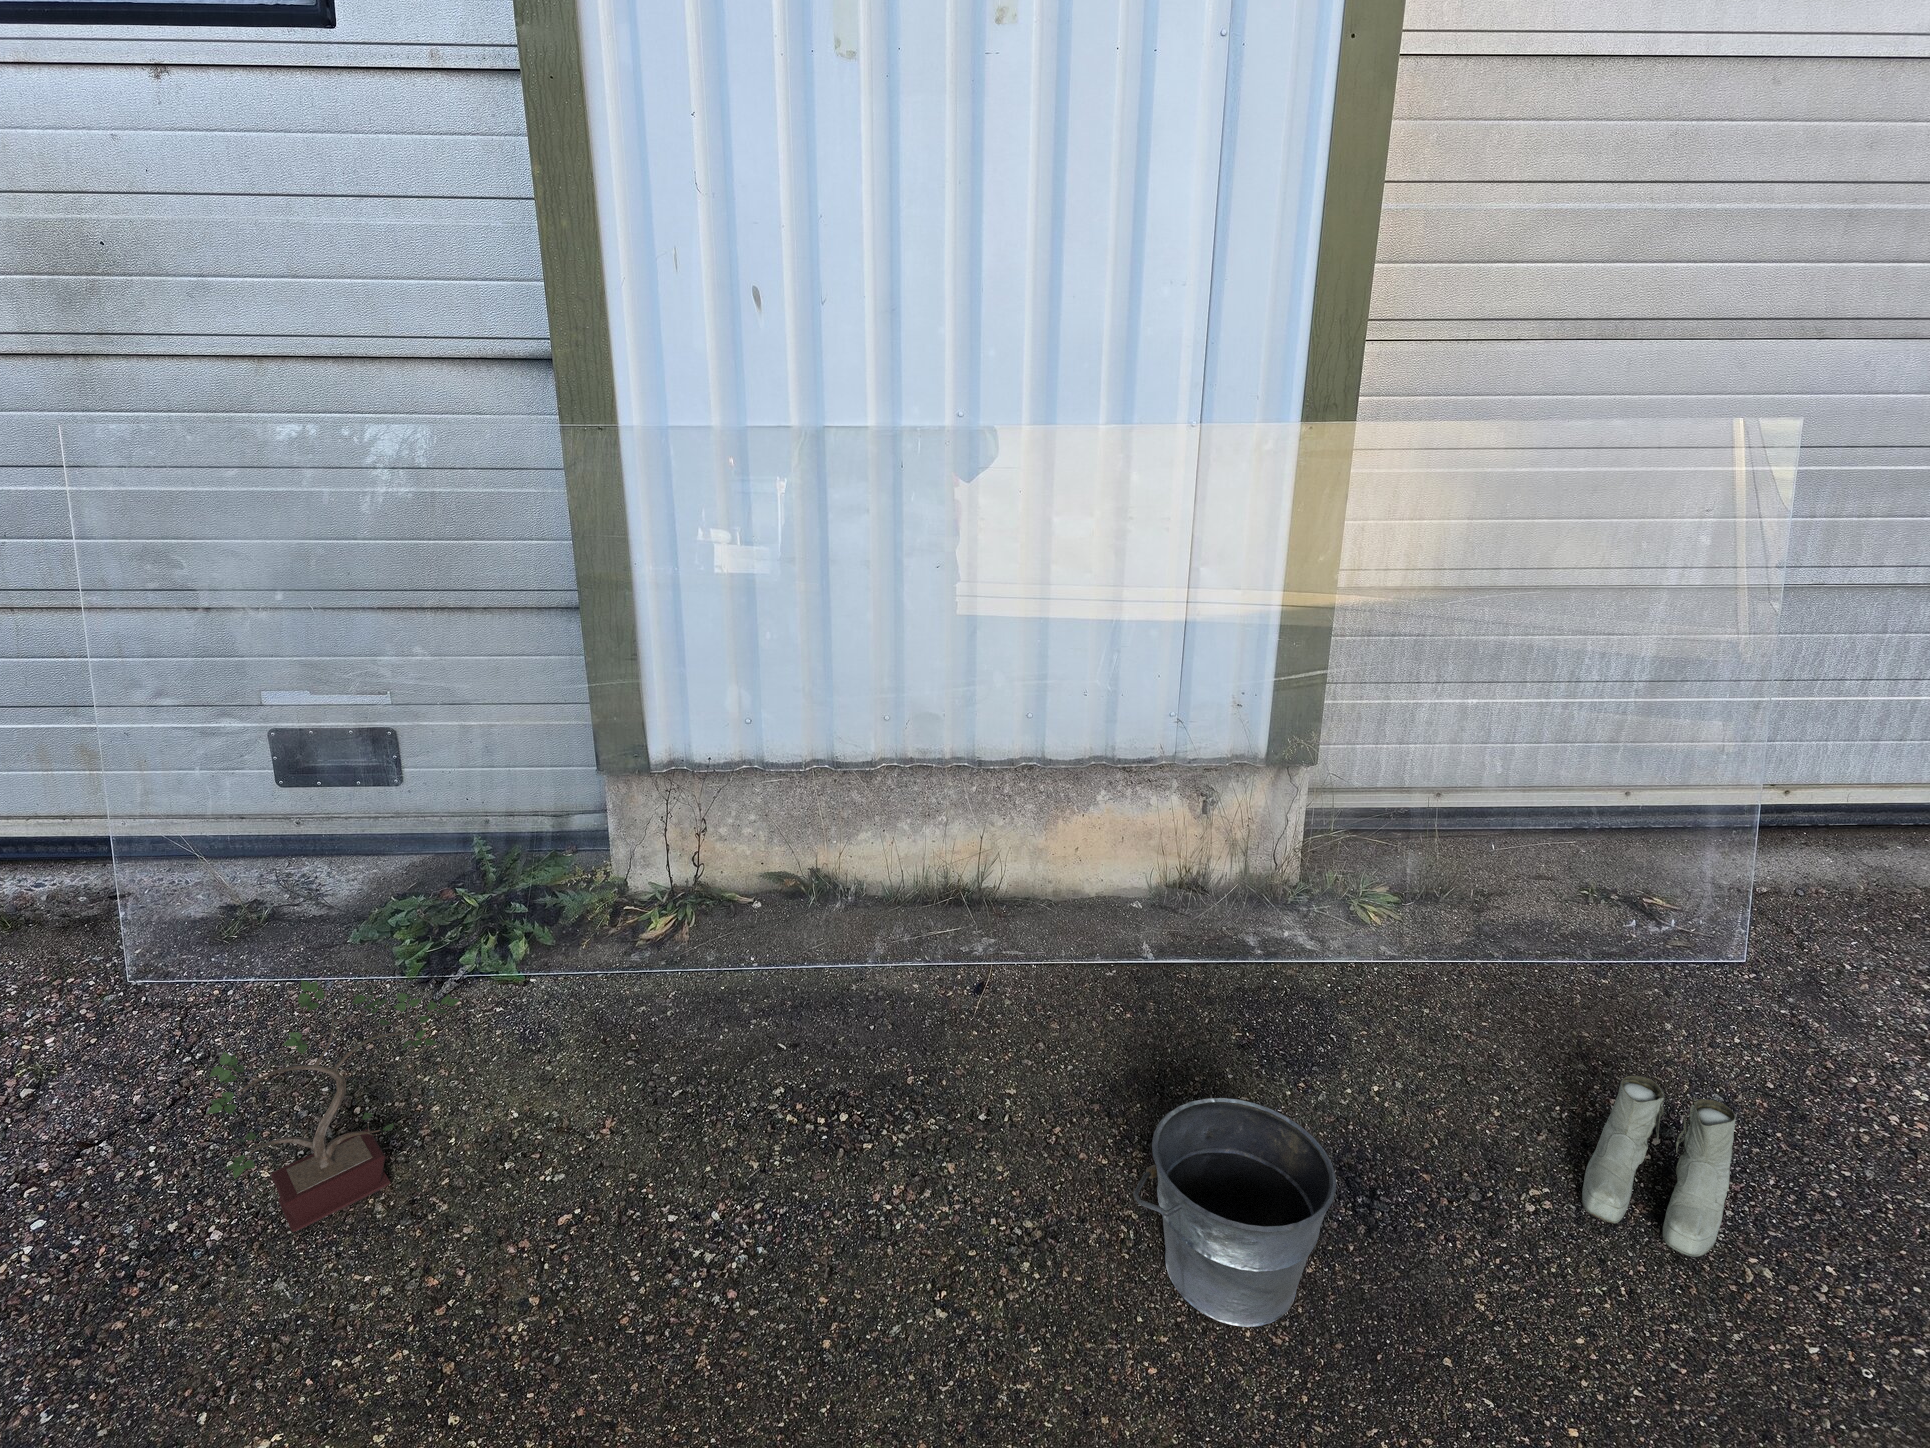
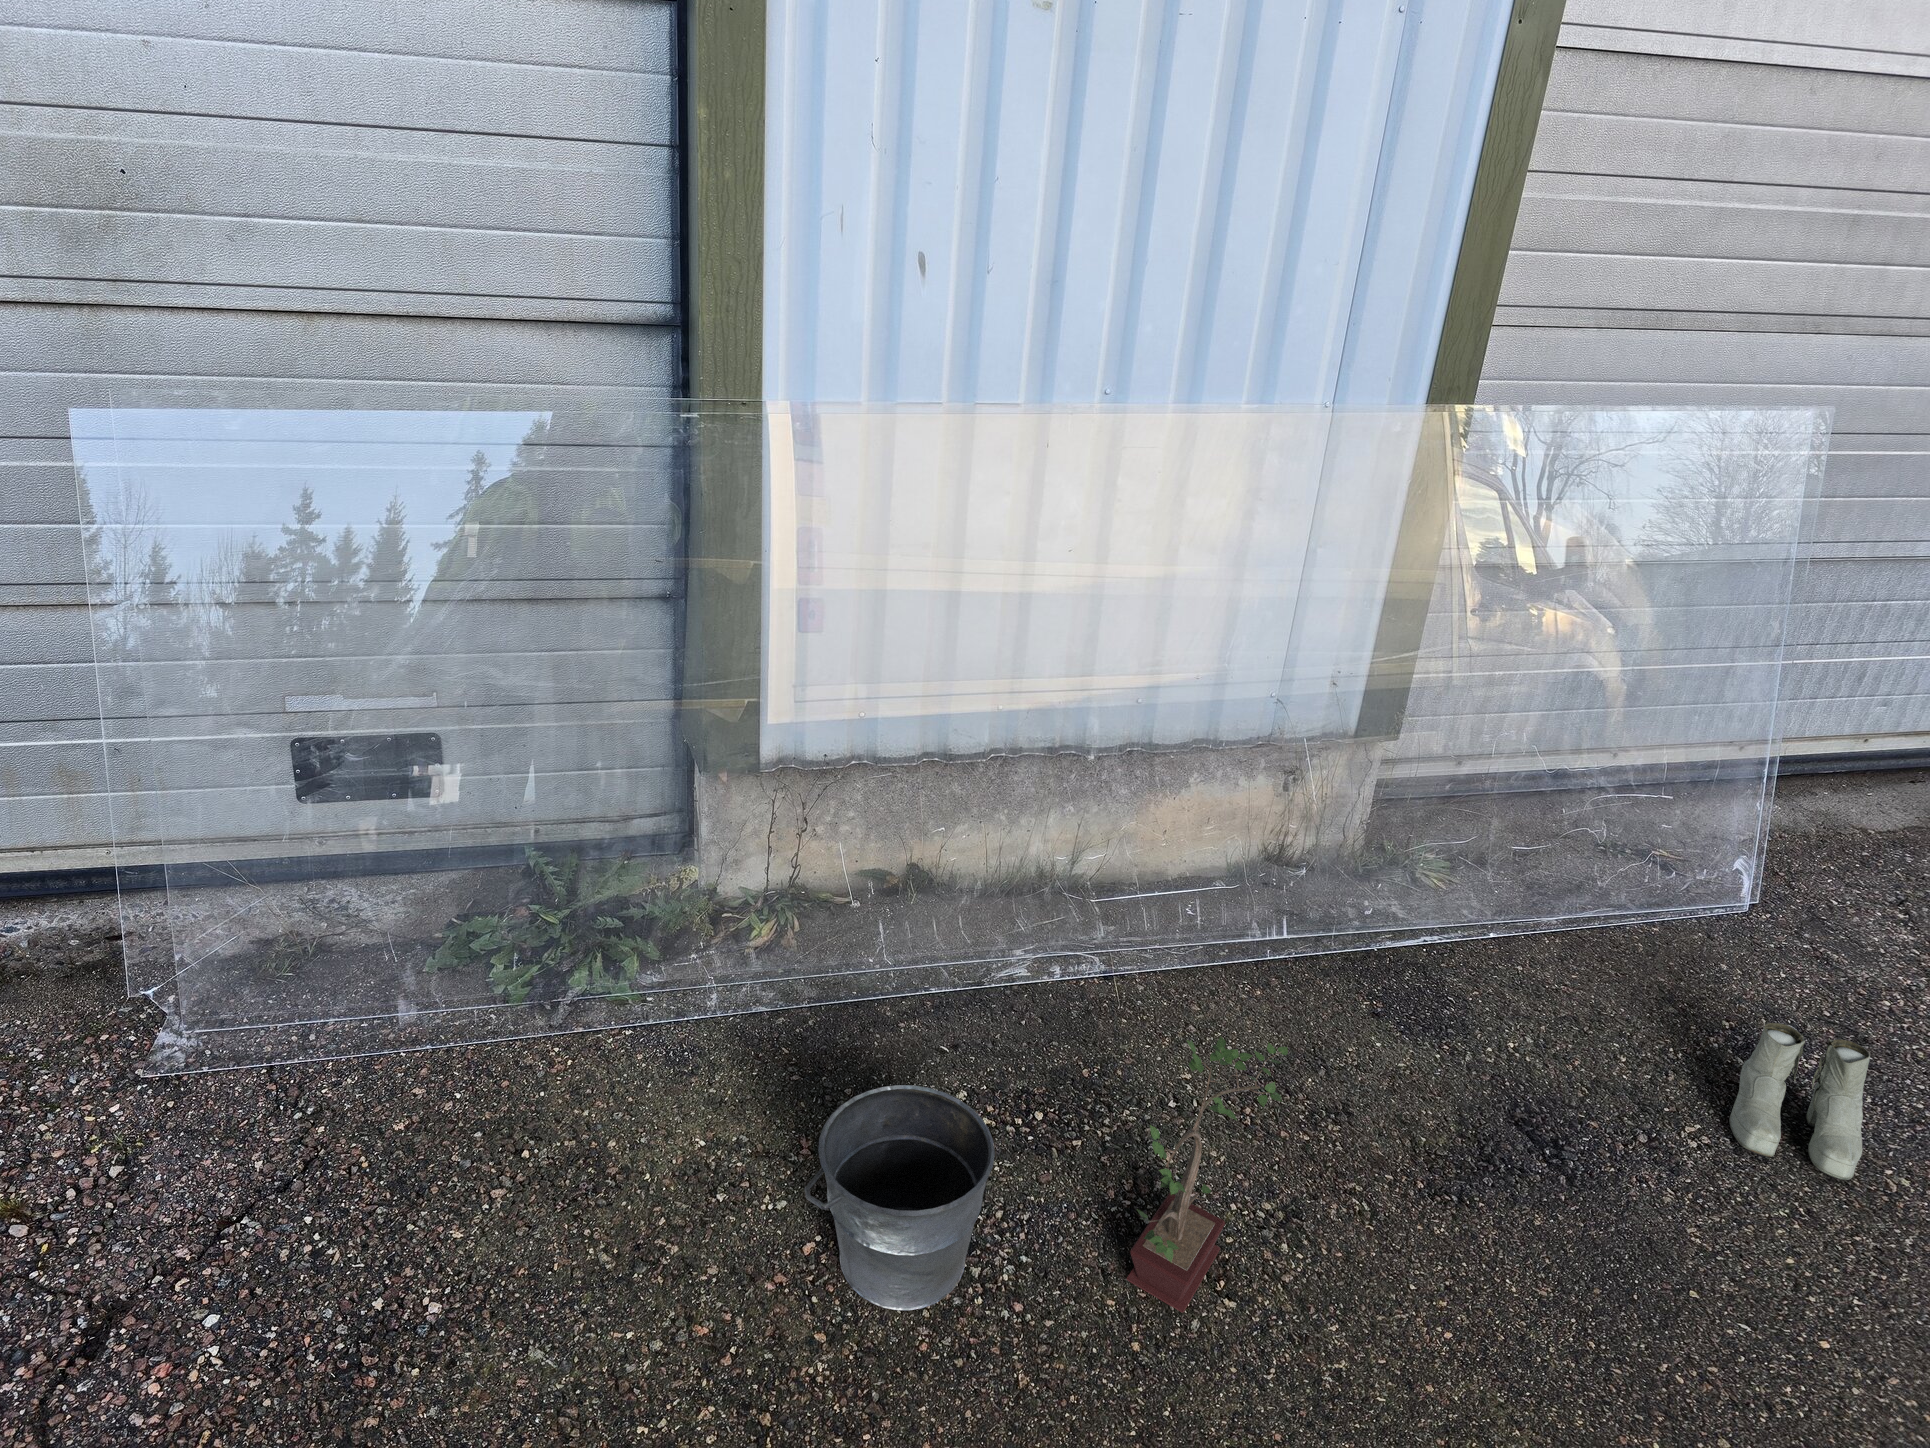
potted plant: present [207,980,460,1232] -> present [1127,1036,1288,1313]
bucket: present [1133,1098,1336,1327] -> present [804,1085,995,1310]

